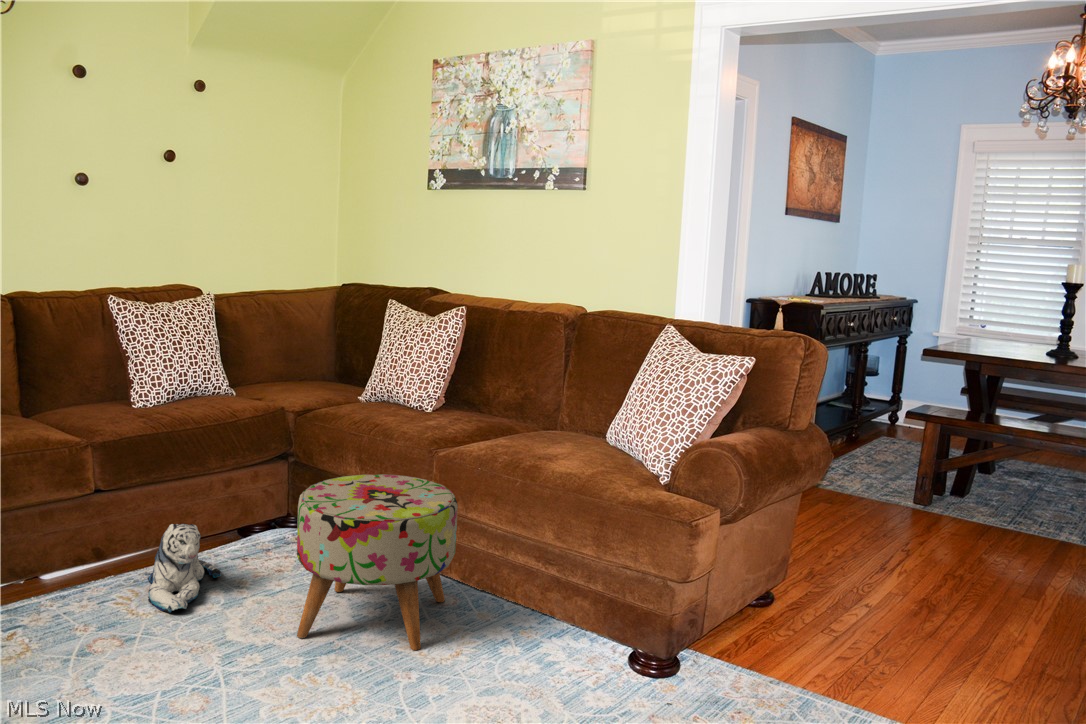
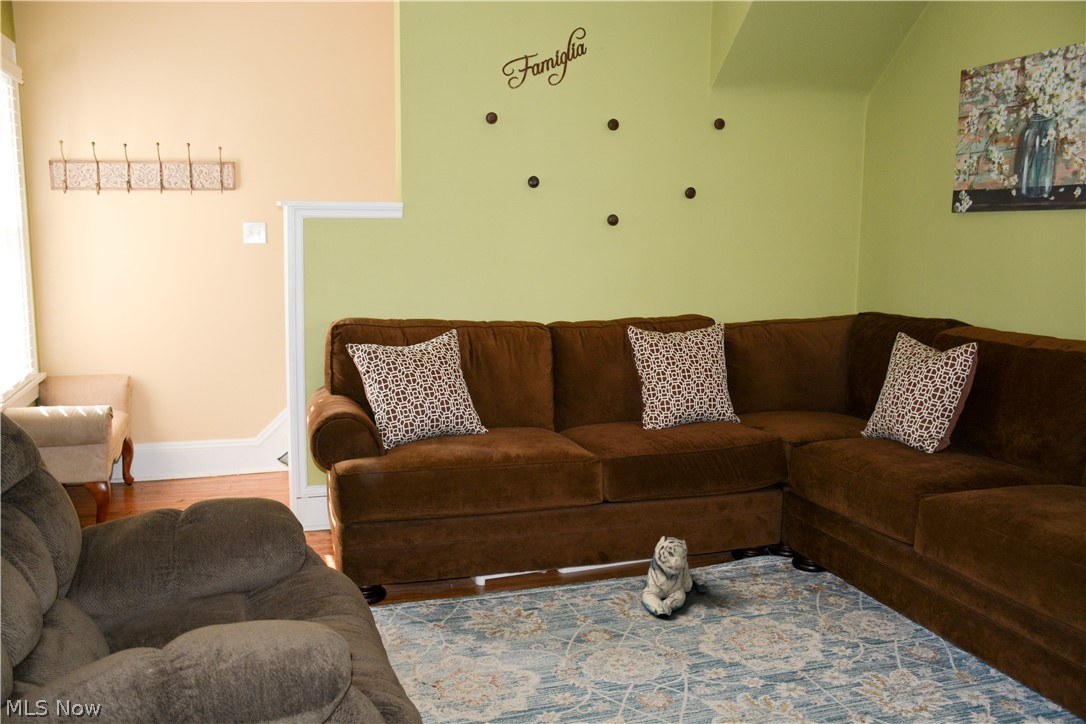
ottoman: present [297,474,458,650] -> none [762,511,936,700]

